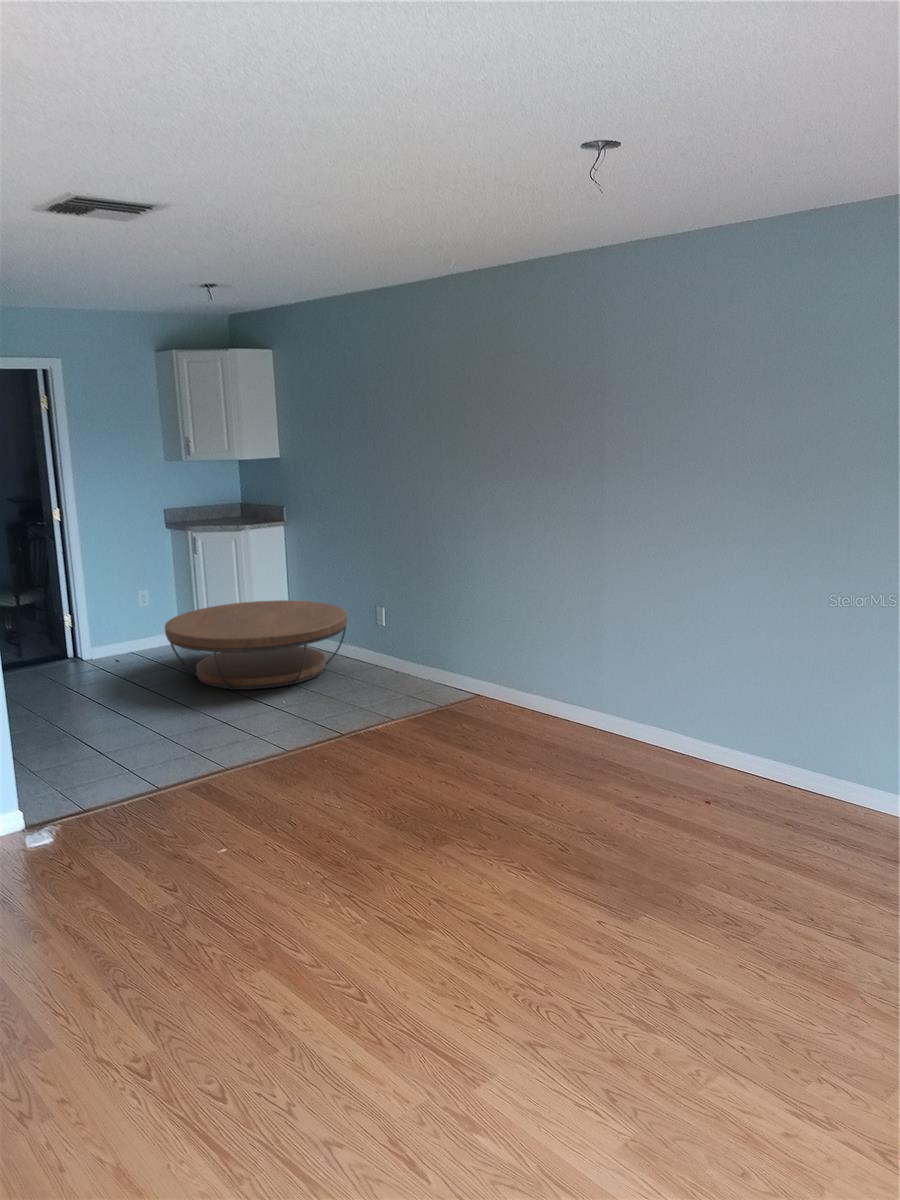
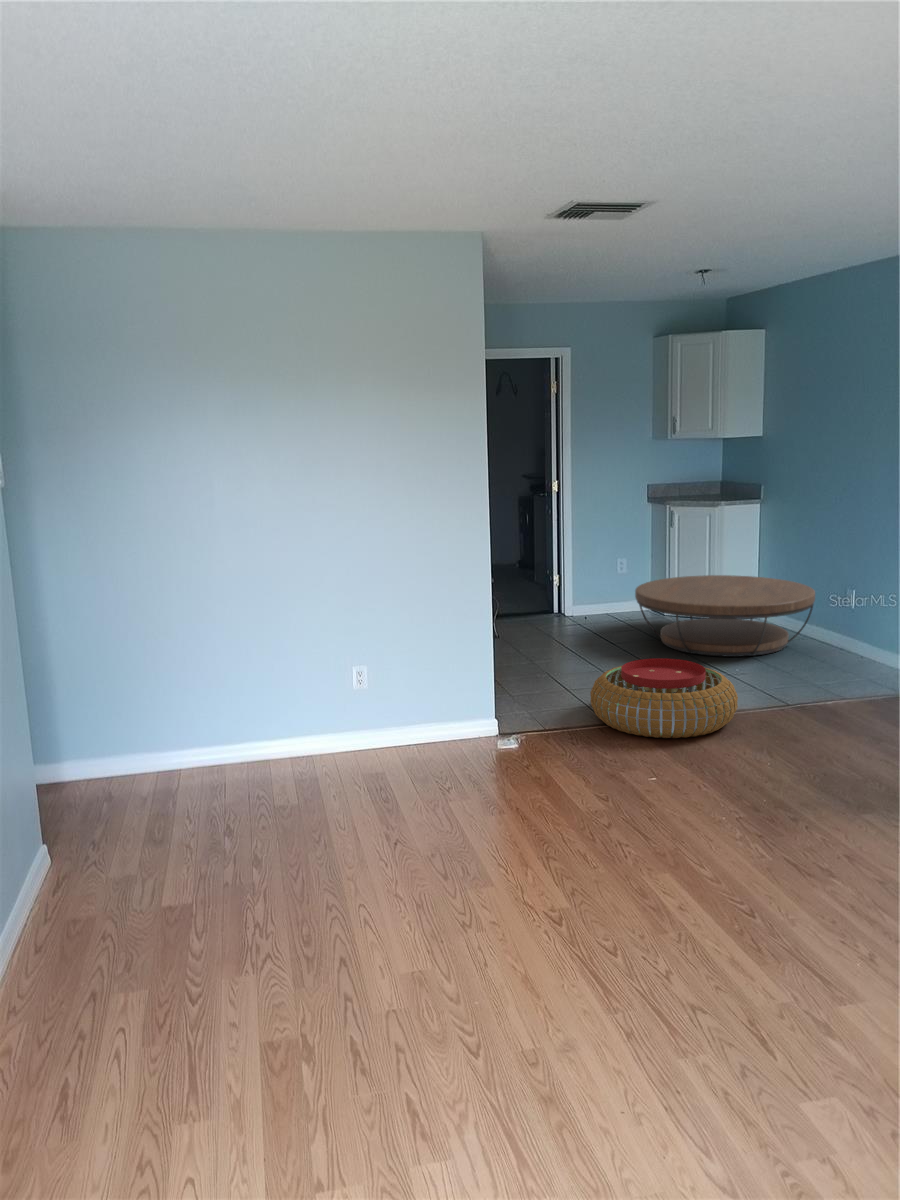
pouf: none [133,705,295,799] -> present [590,658,738,738]

